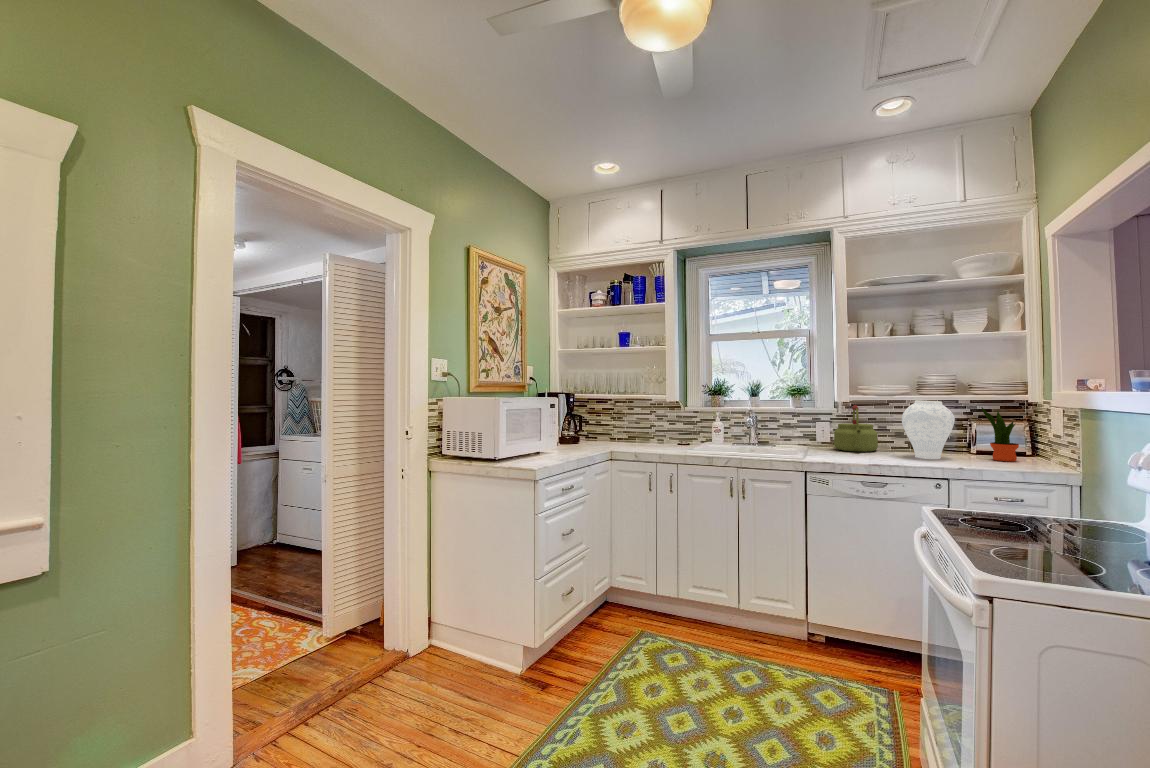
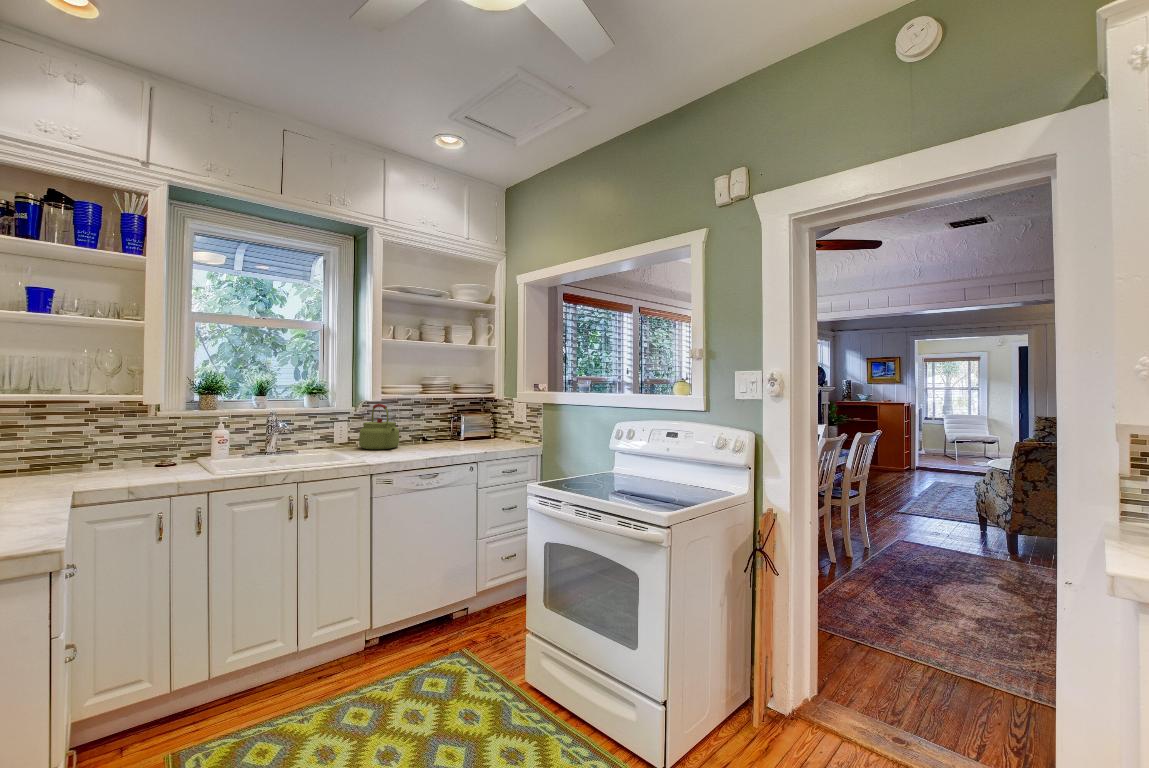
vase: present [902,400,955,459] -> none [428,399,466,449]
potted plant: present [982,408,1019,462] -> none [480,403,498,444]

